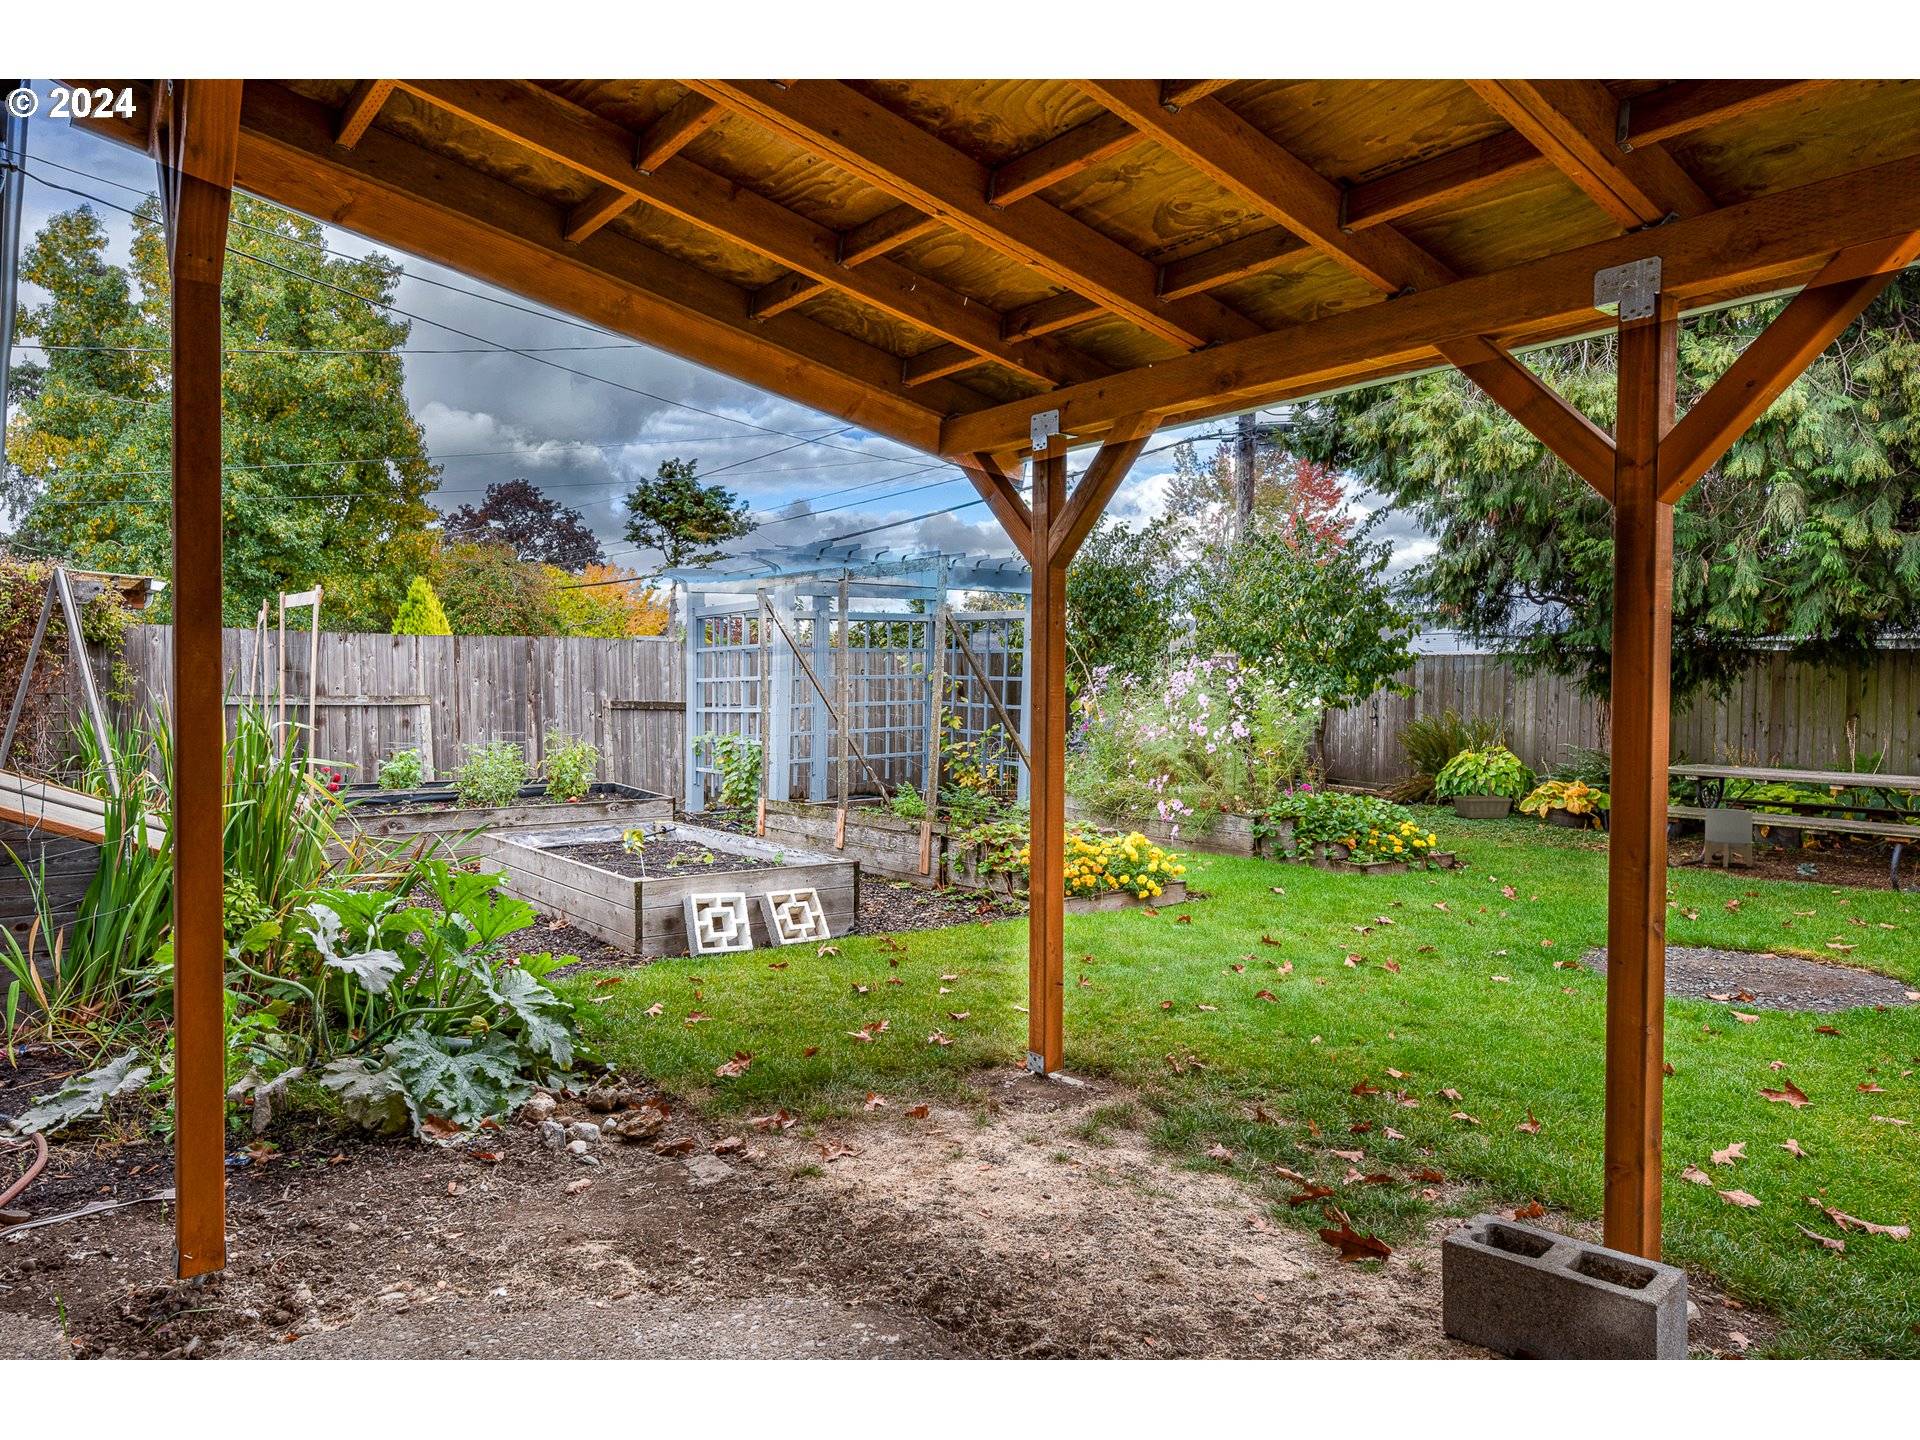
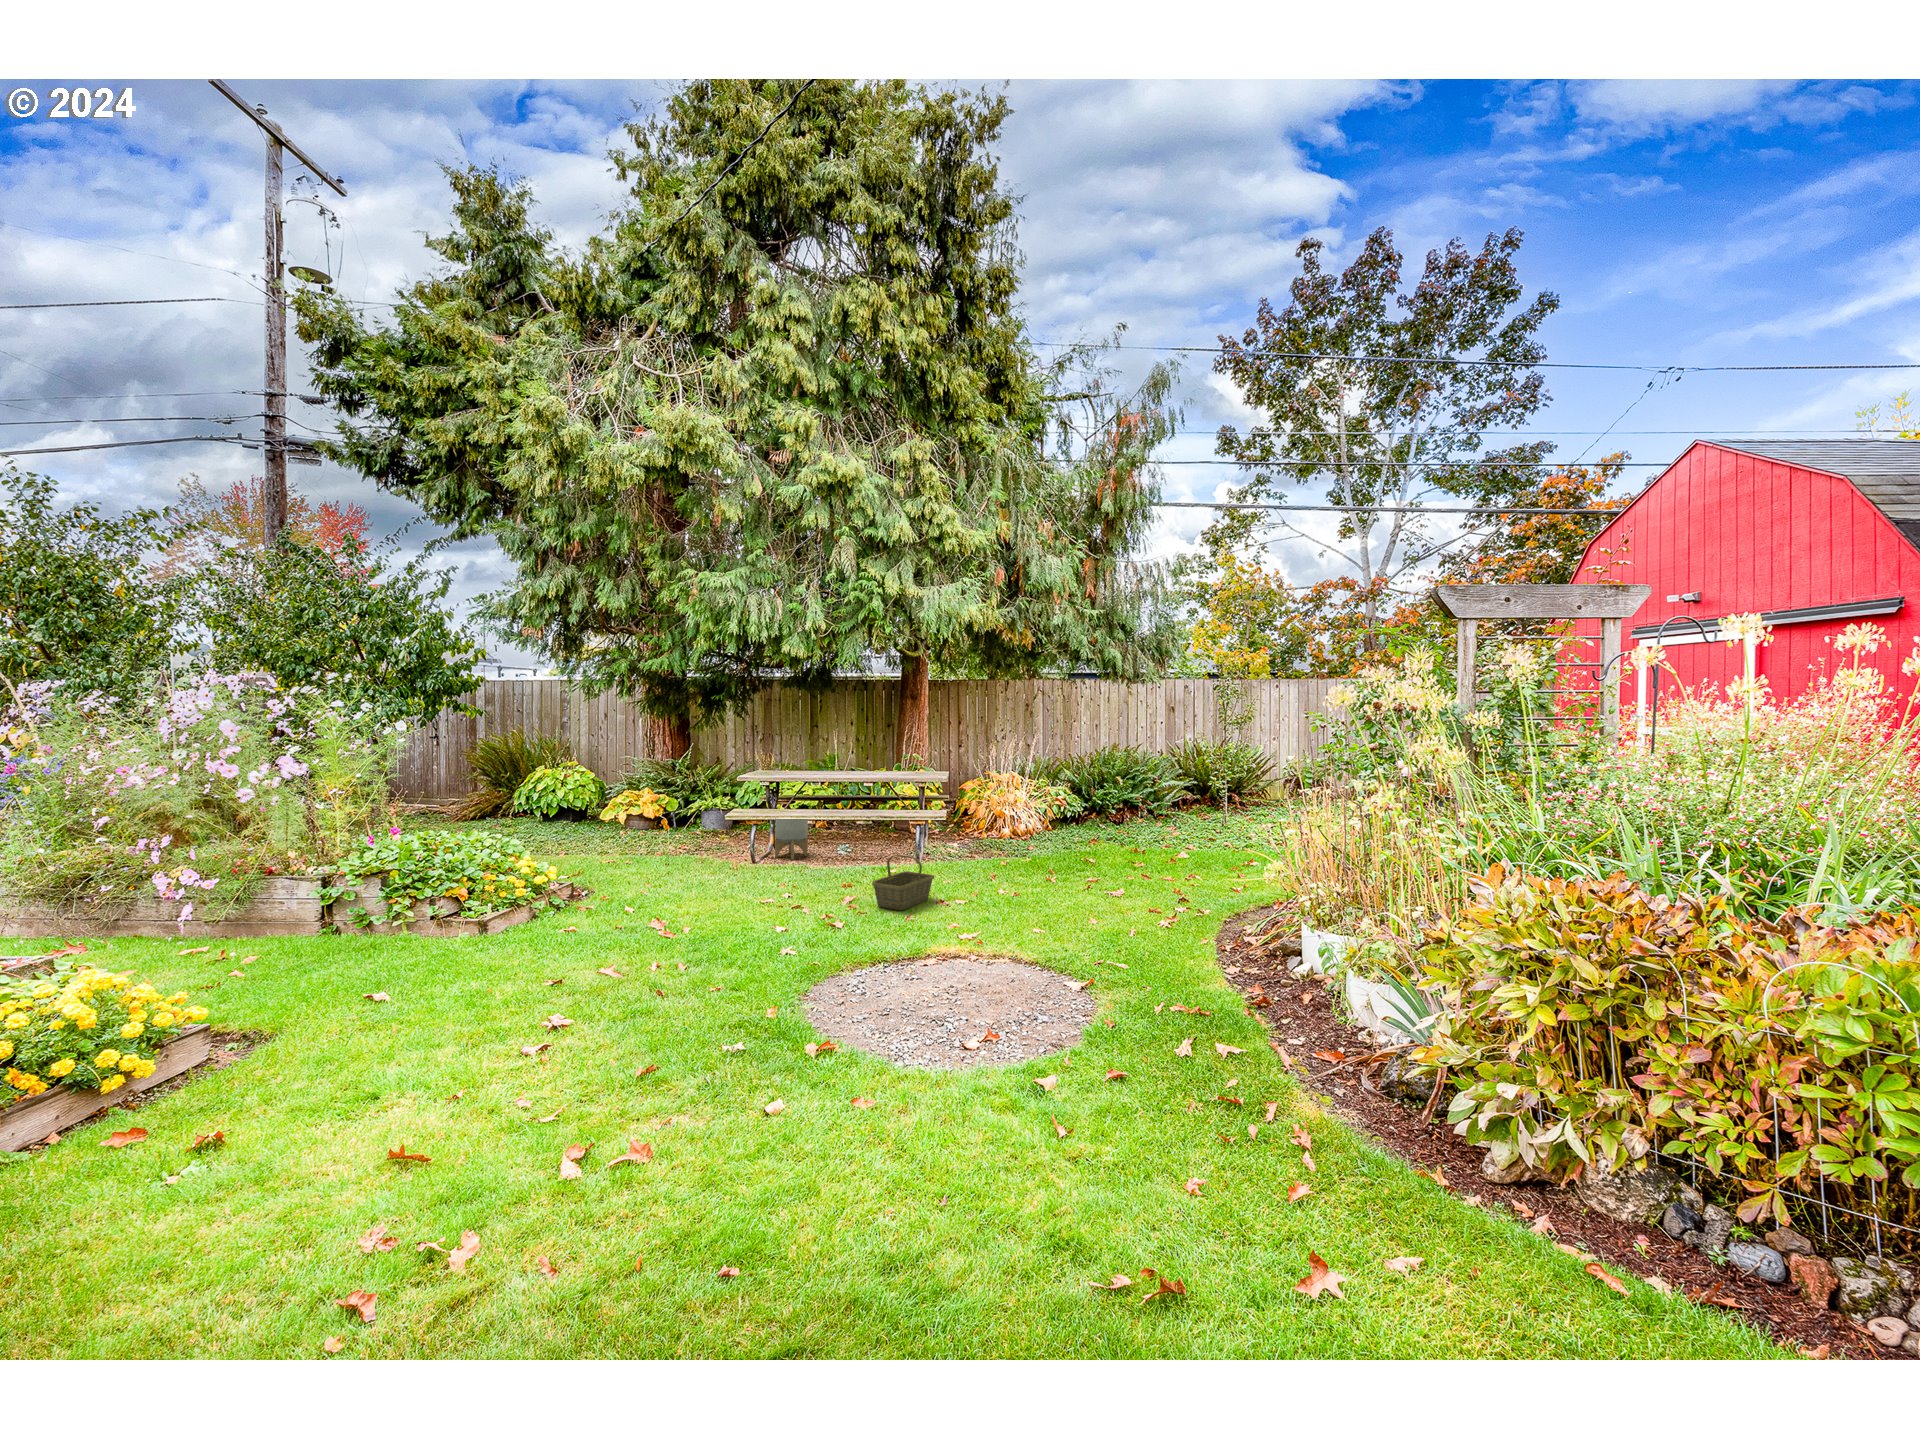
basket: present [1453,780,1513,818] -> present [872,855,934,910]

